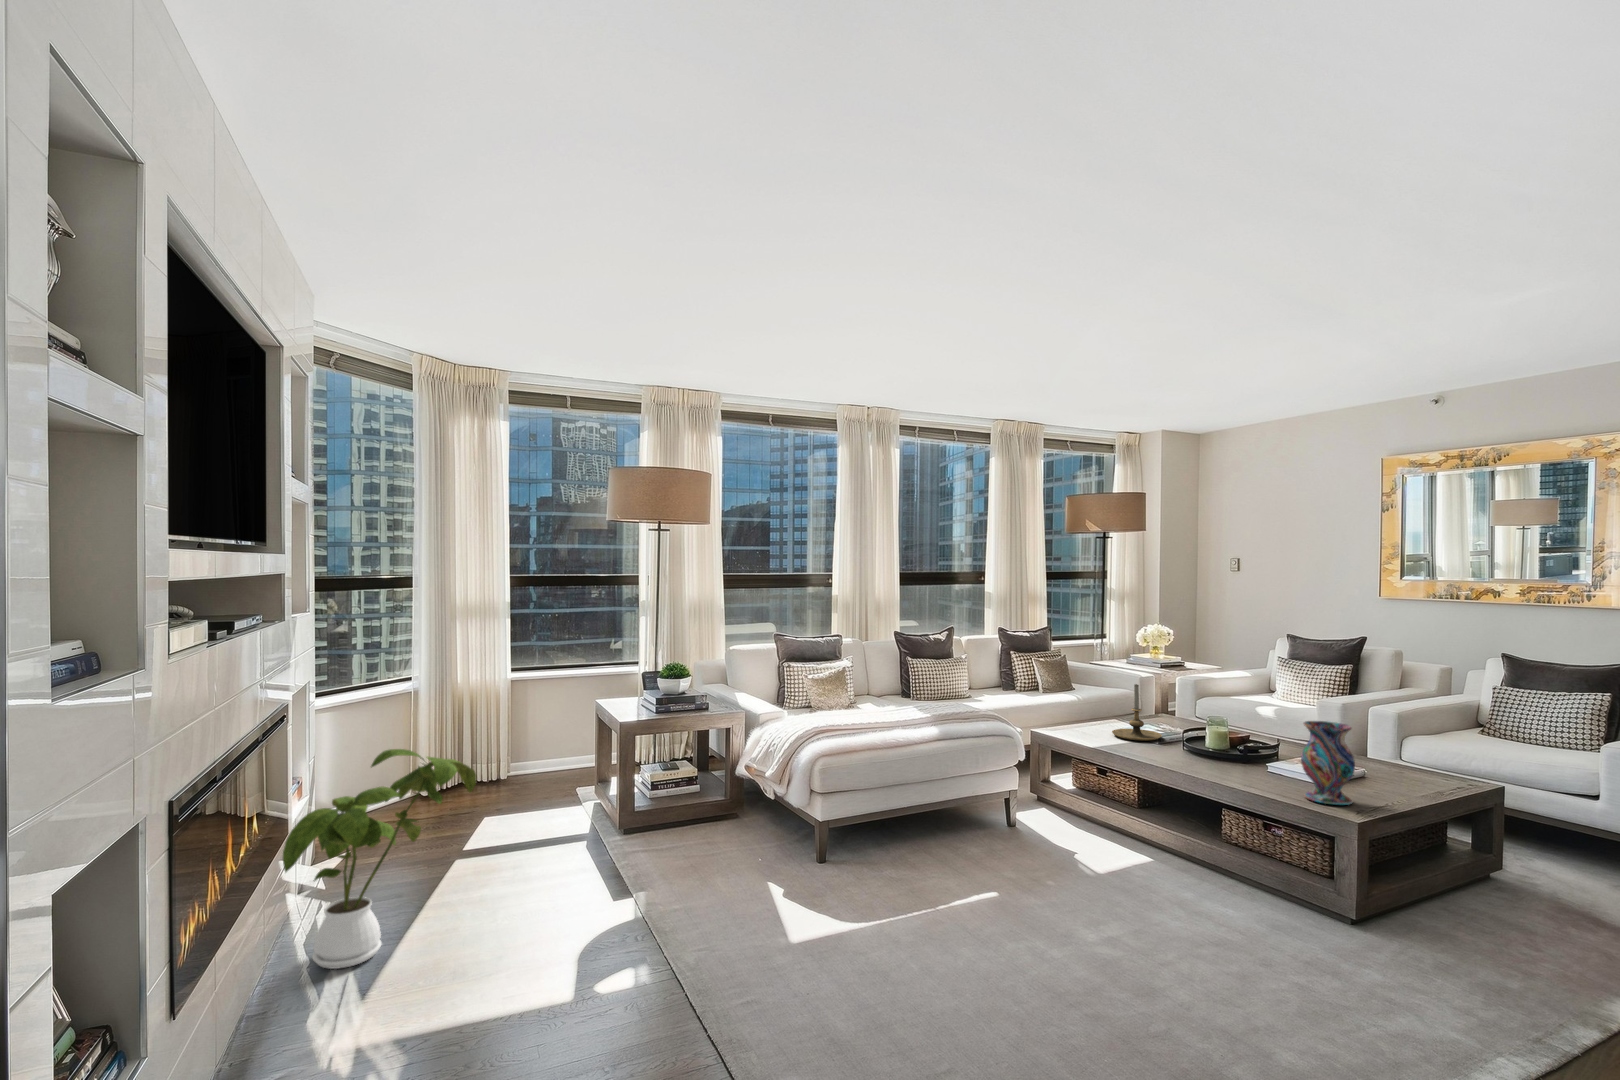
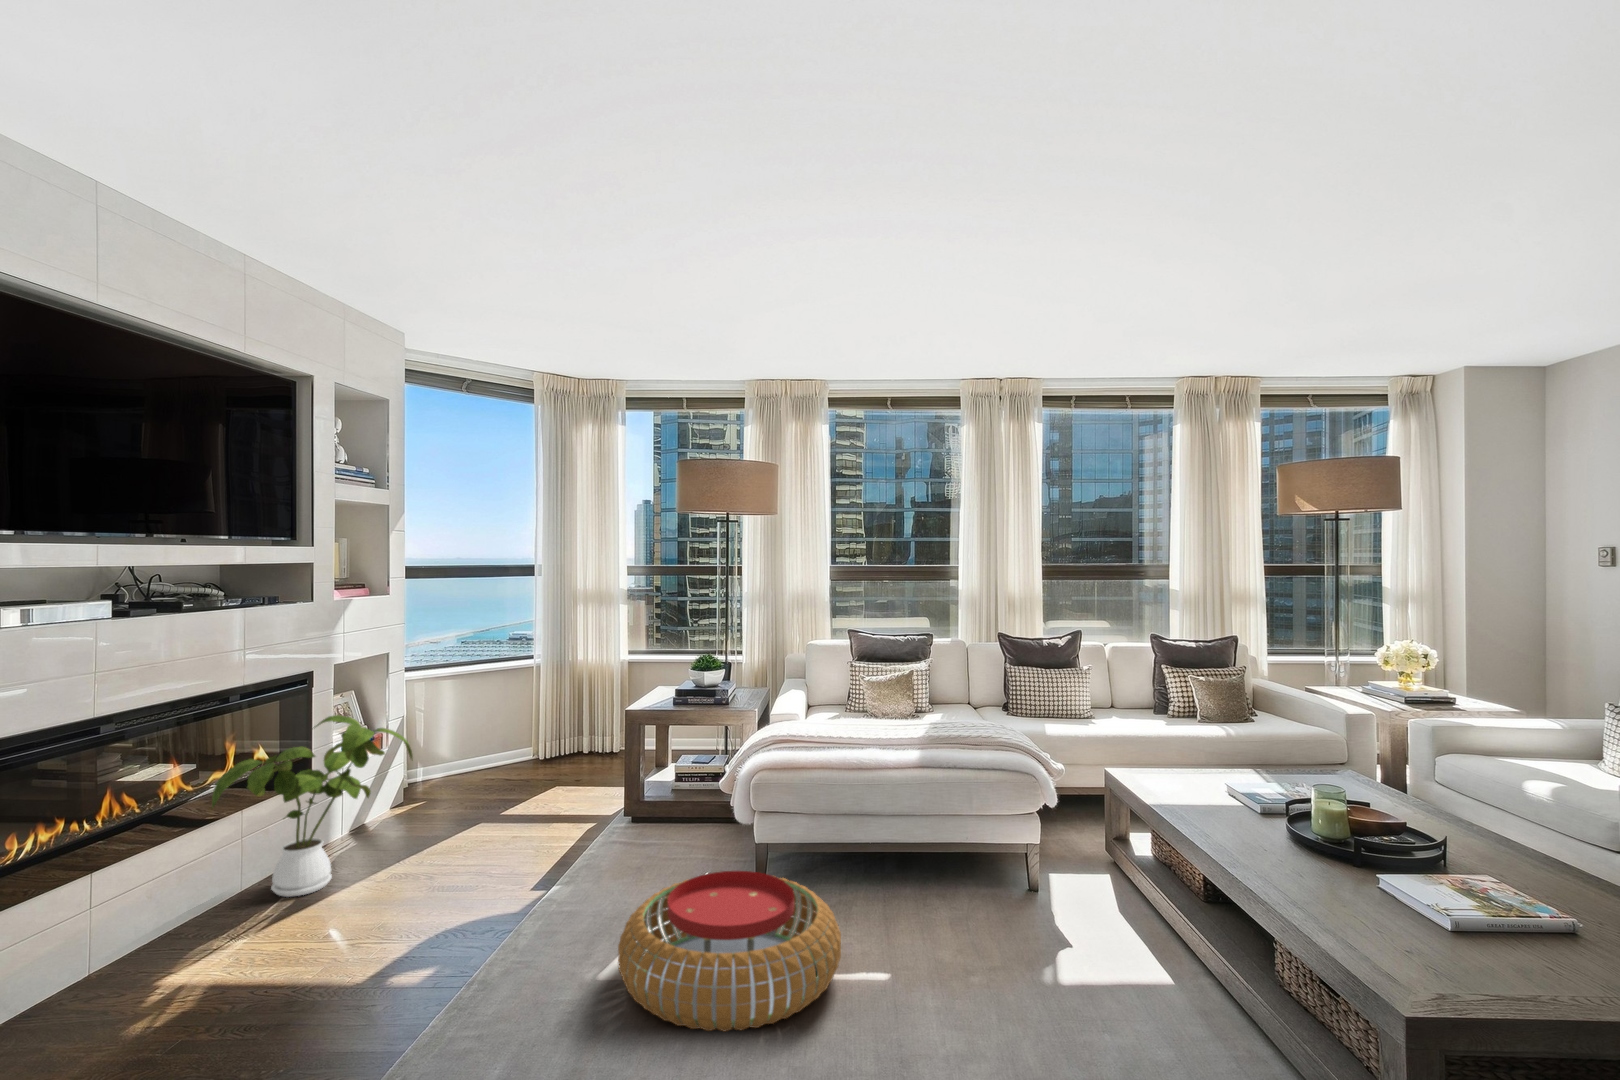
candle holder: present [1112,684,1162,740] -> none [1196,723,1270,804]
vase: present [1301,721,1355,805] -> none [1349,810,1442,962]
pouf: none [802,839,993,963] -> present [618,871,841,1031]

